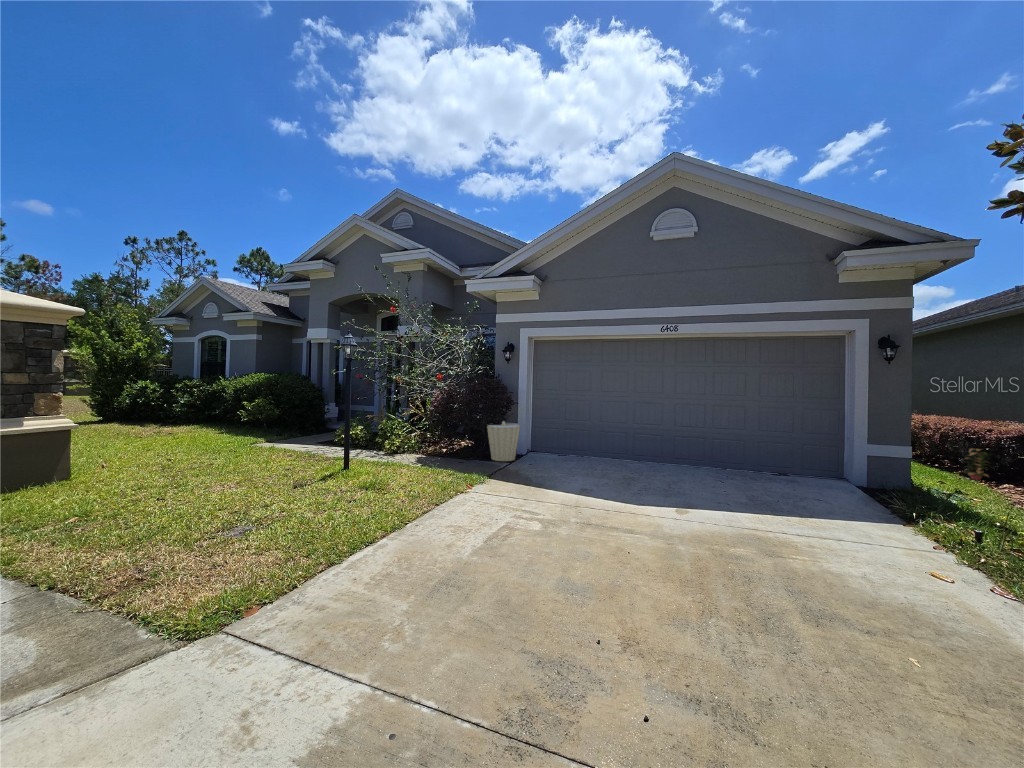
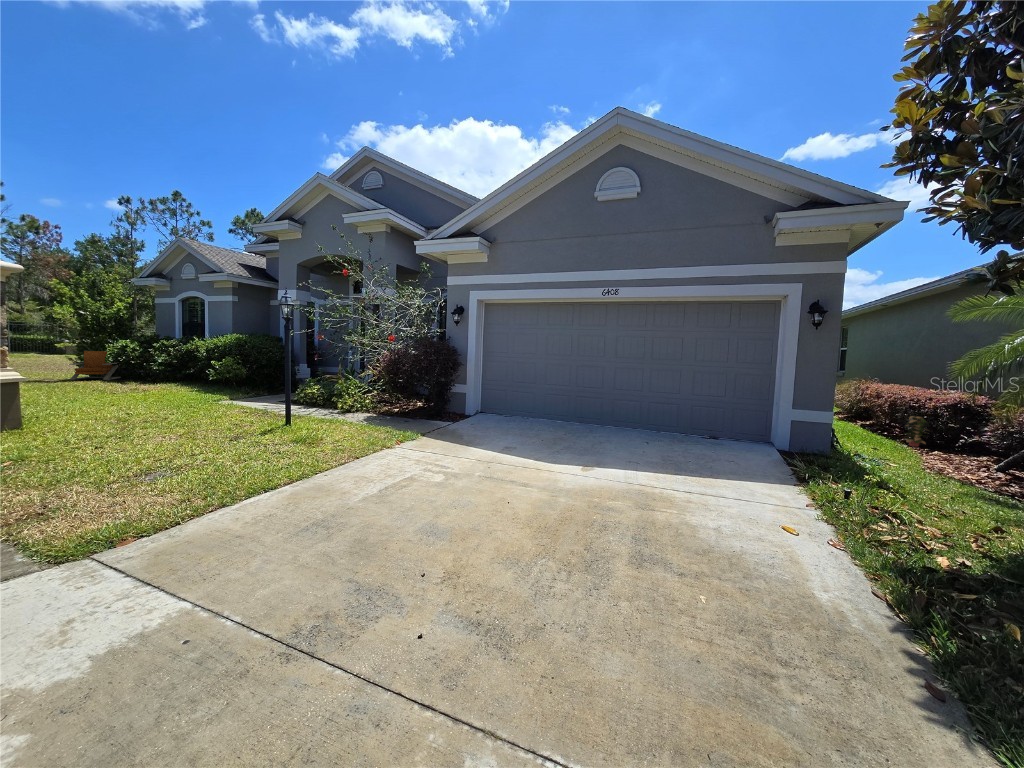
lounge chair: none [87,394,138,424] -> present [69,351,121,380]
trash can: present [487,421,520,461] -> none [435,381,468,420]

